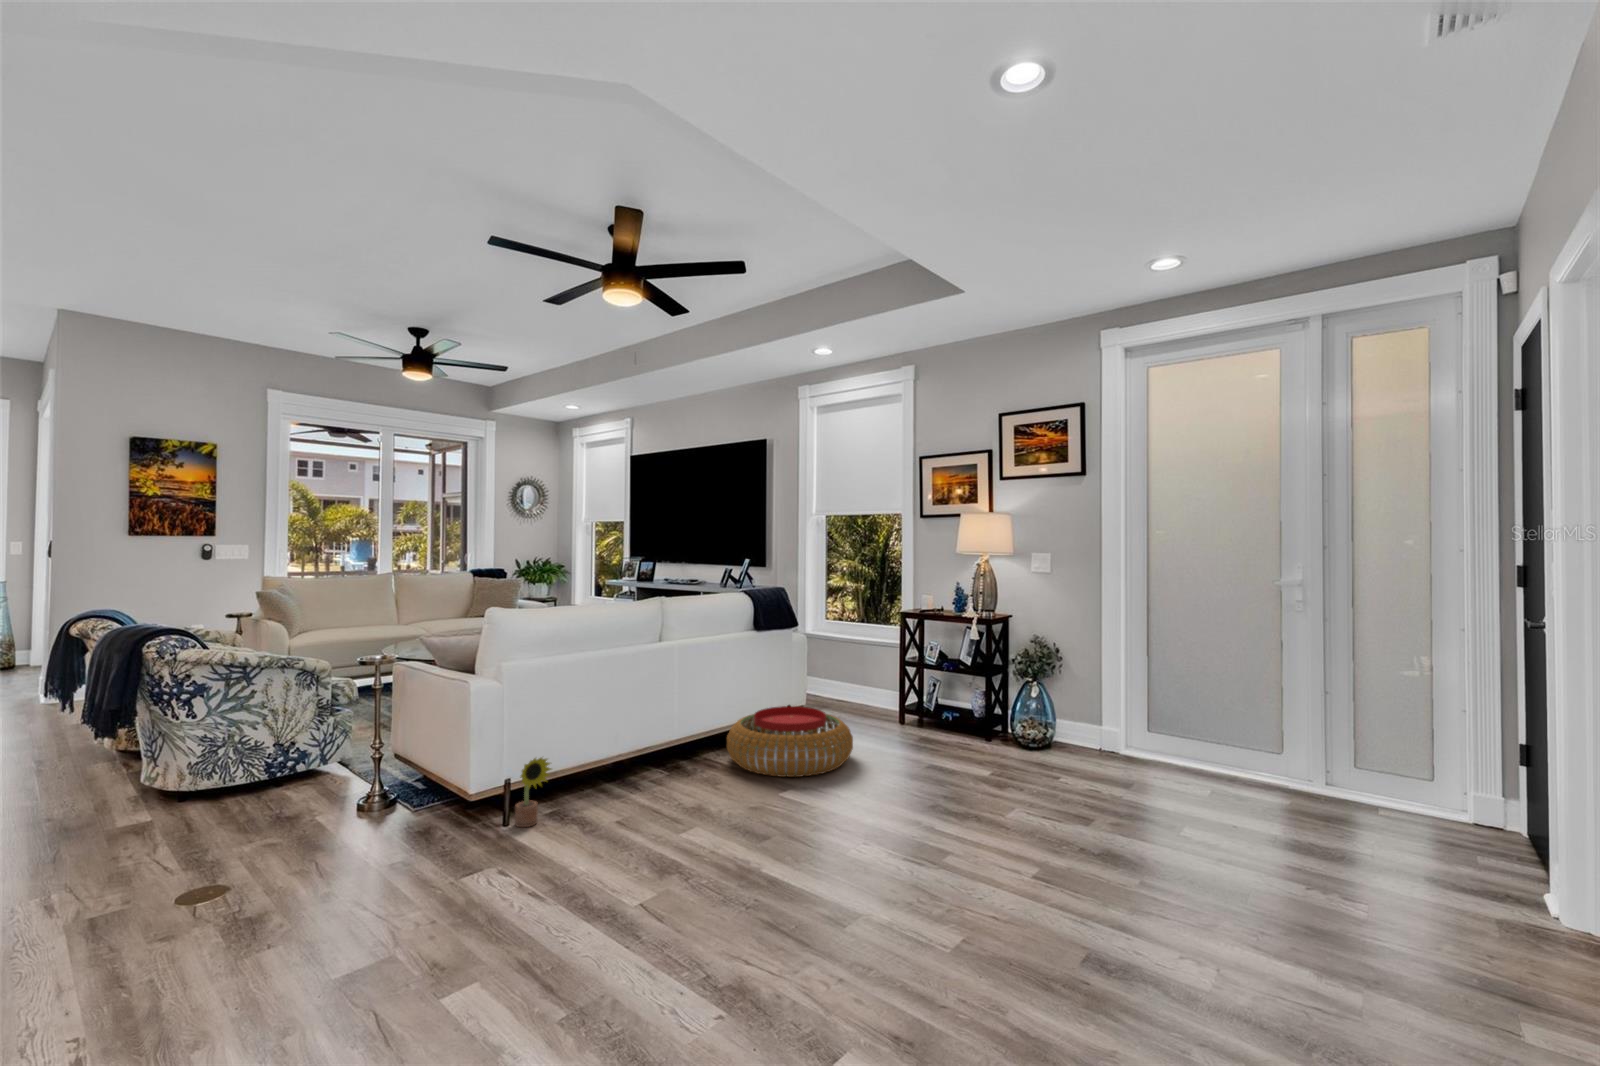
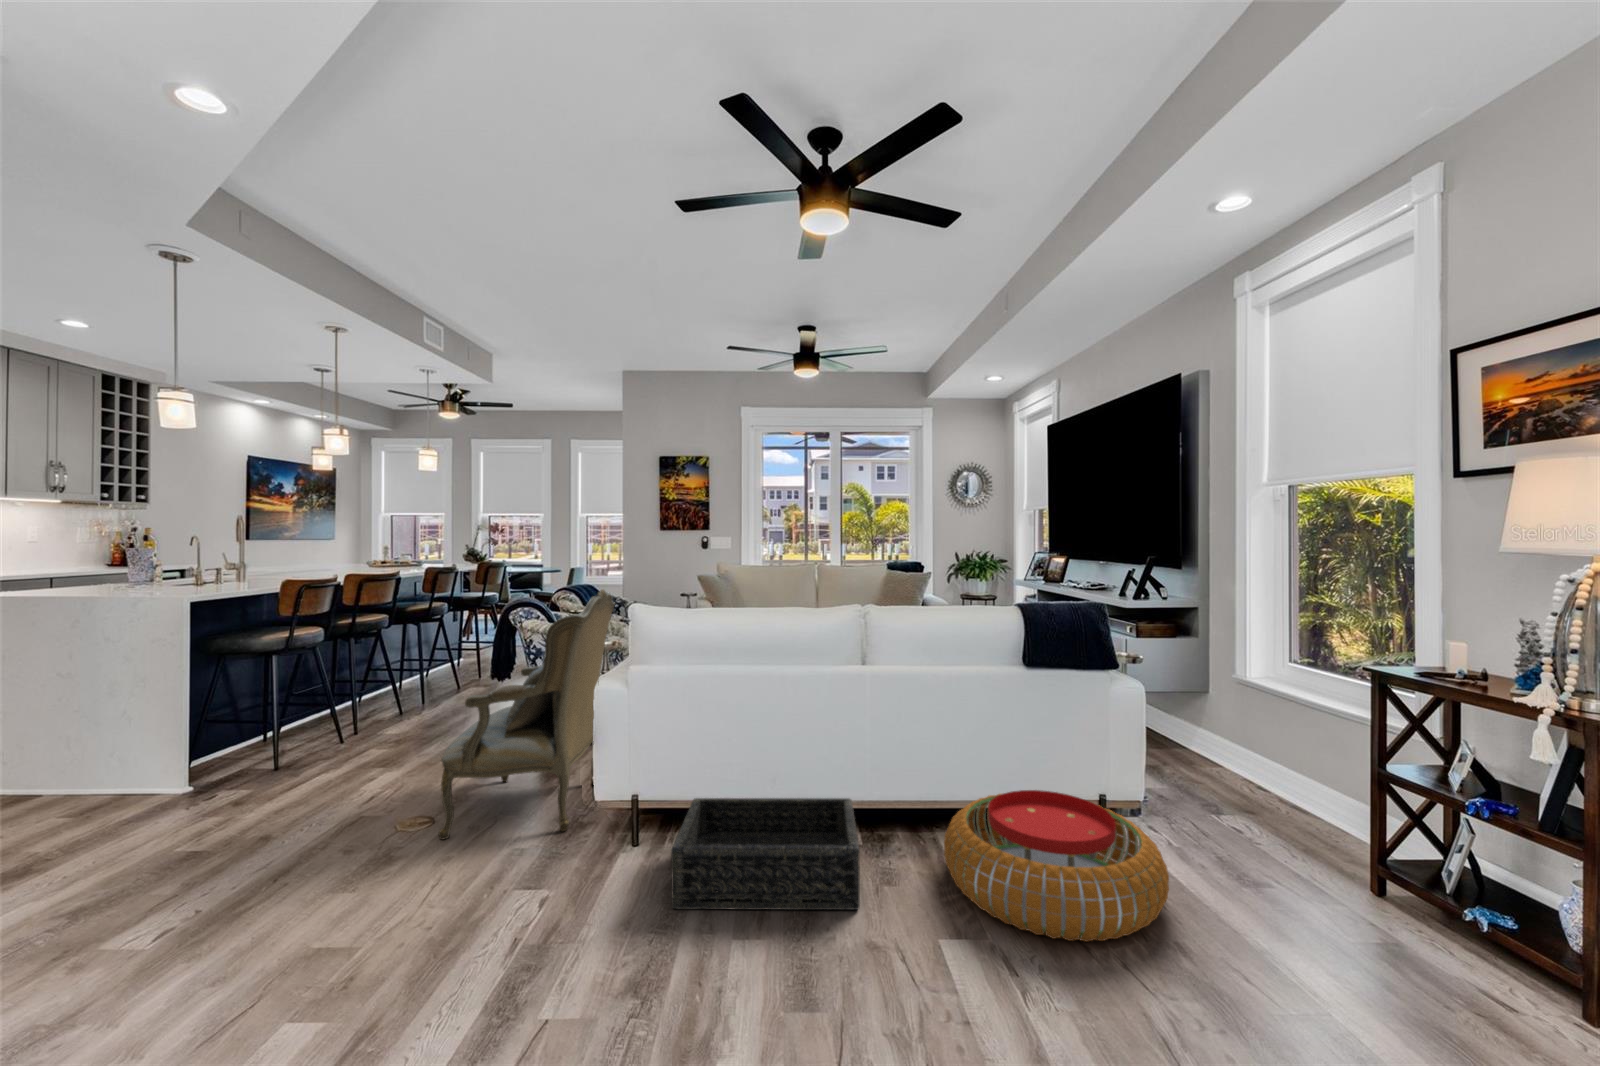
armchair: none [239,597,441,877] -> present [438,589,615,840]
basket: none [558,739,716,832] -> present [671,798,860,910]
decorative plant: present [515,758,551,827] -> none [614,786,656,865]

